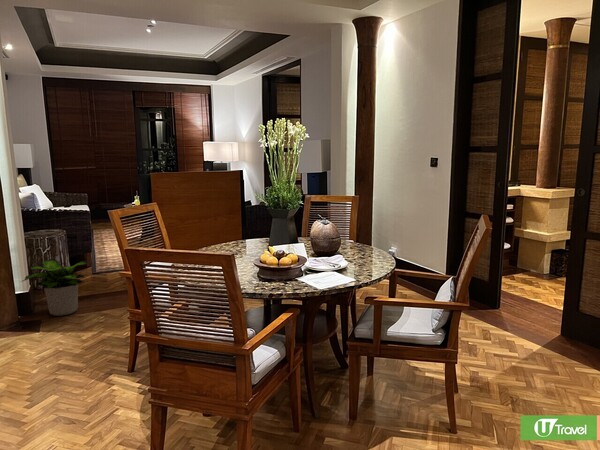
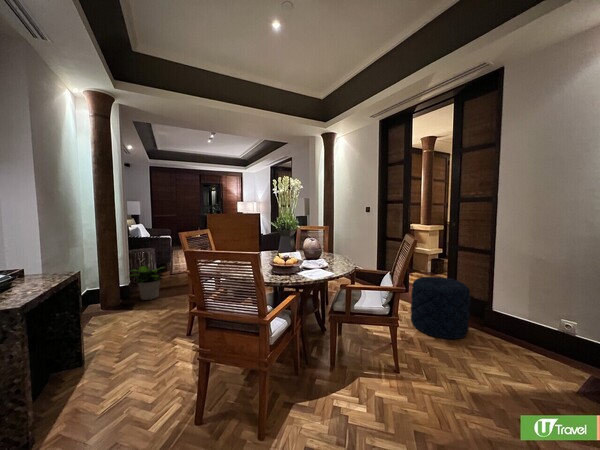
pouf: none [492,283,592,385] -> present [411,276,471,339]

